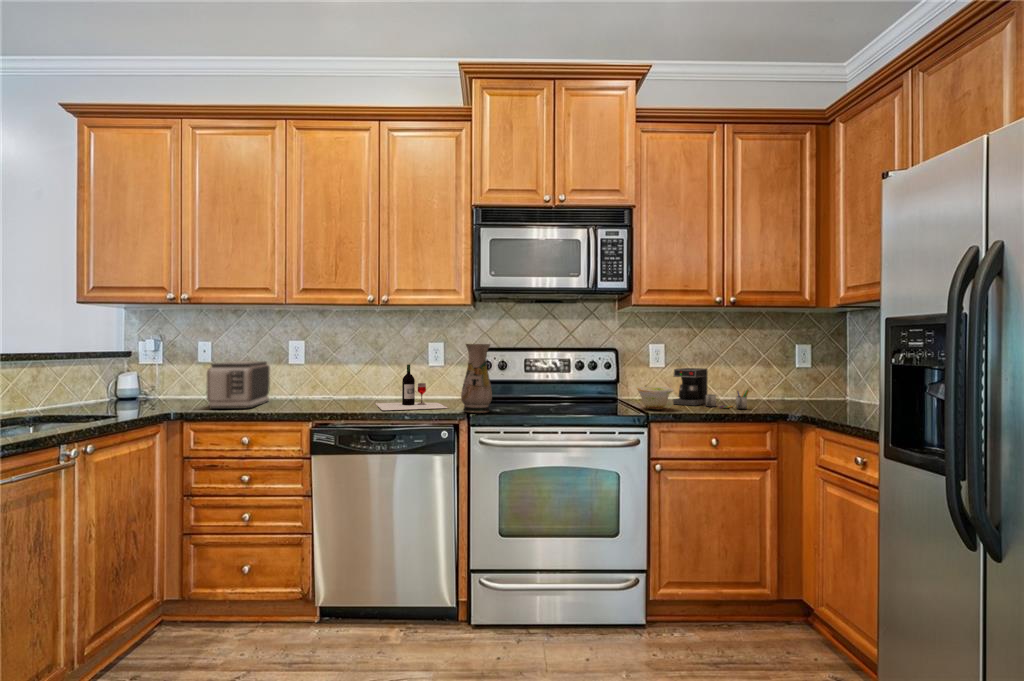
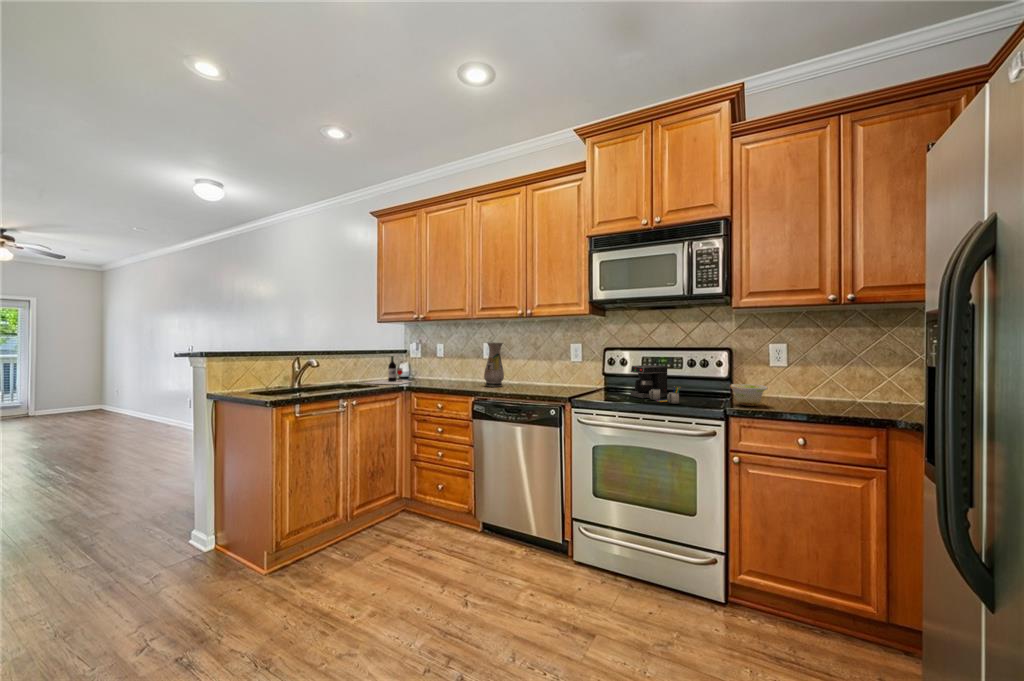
vase: present [461,344,492,413] -> present [484,342,504,387]
toaster: present [207,361,270,409] -> none [428,354,471,385]
wine bottle: present [376,364,447,410] -> present [365,356,411,384]
coffee maker: present [673,368,749,409] -> present [630,365,681,404]

